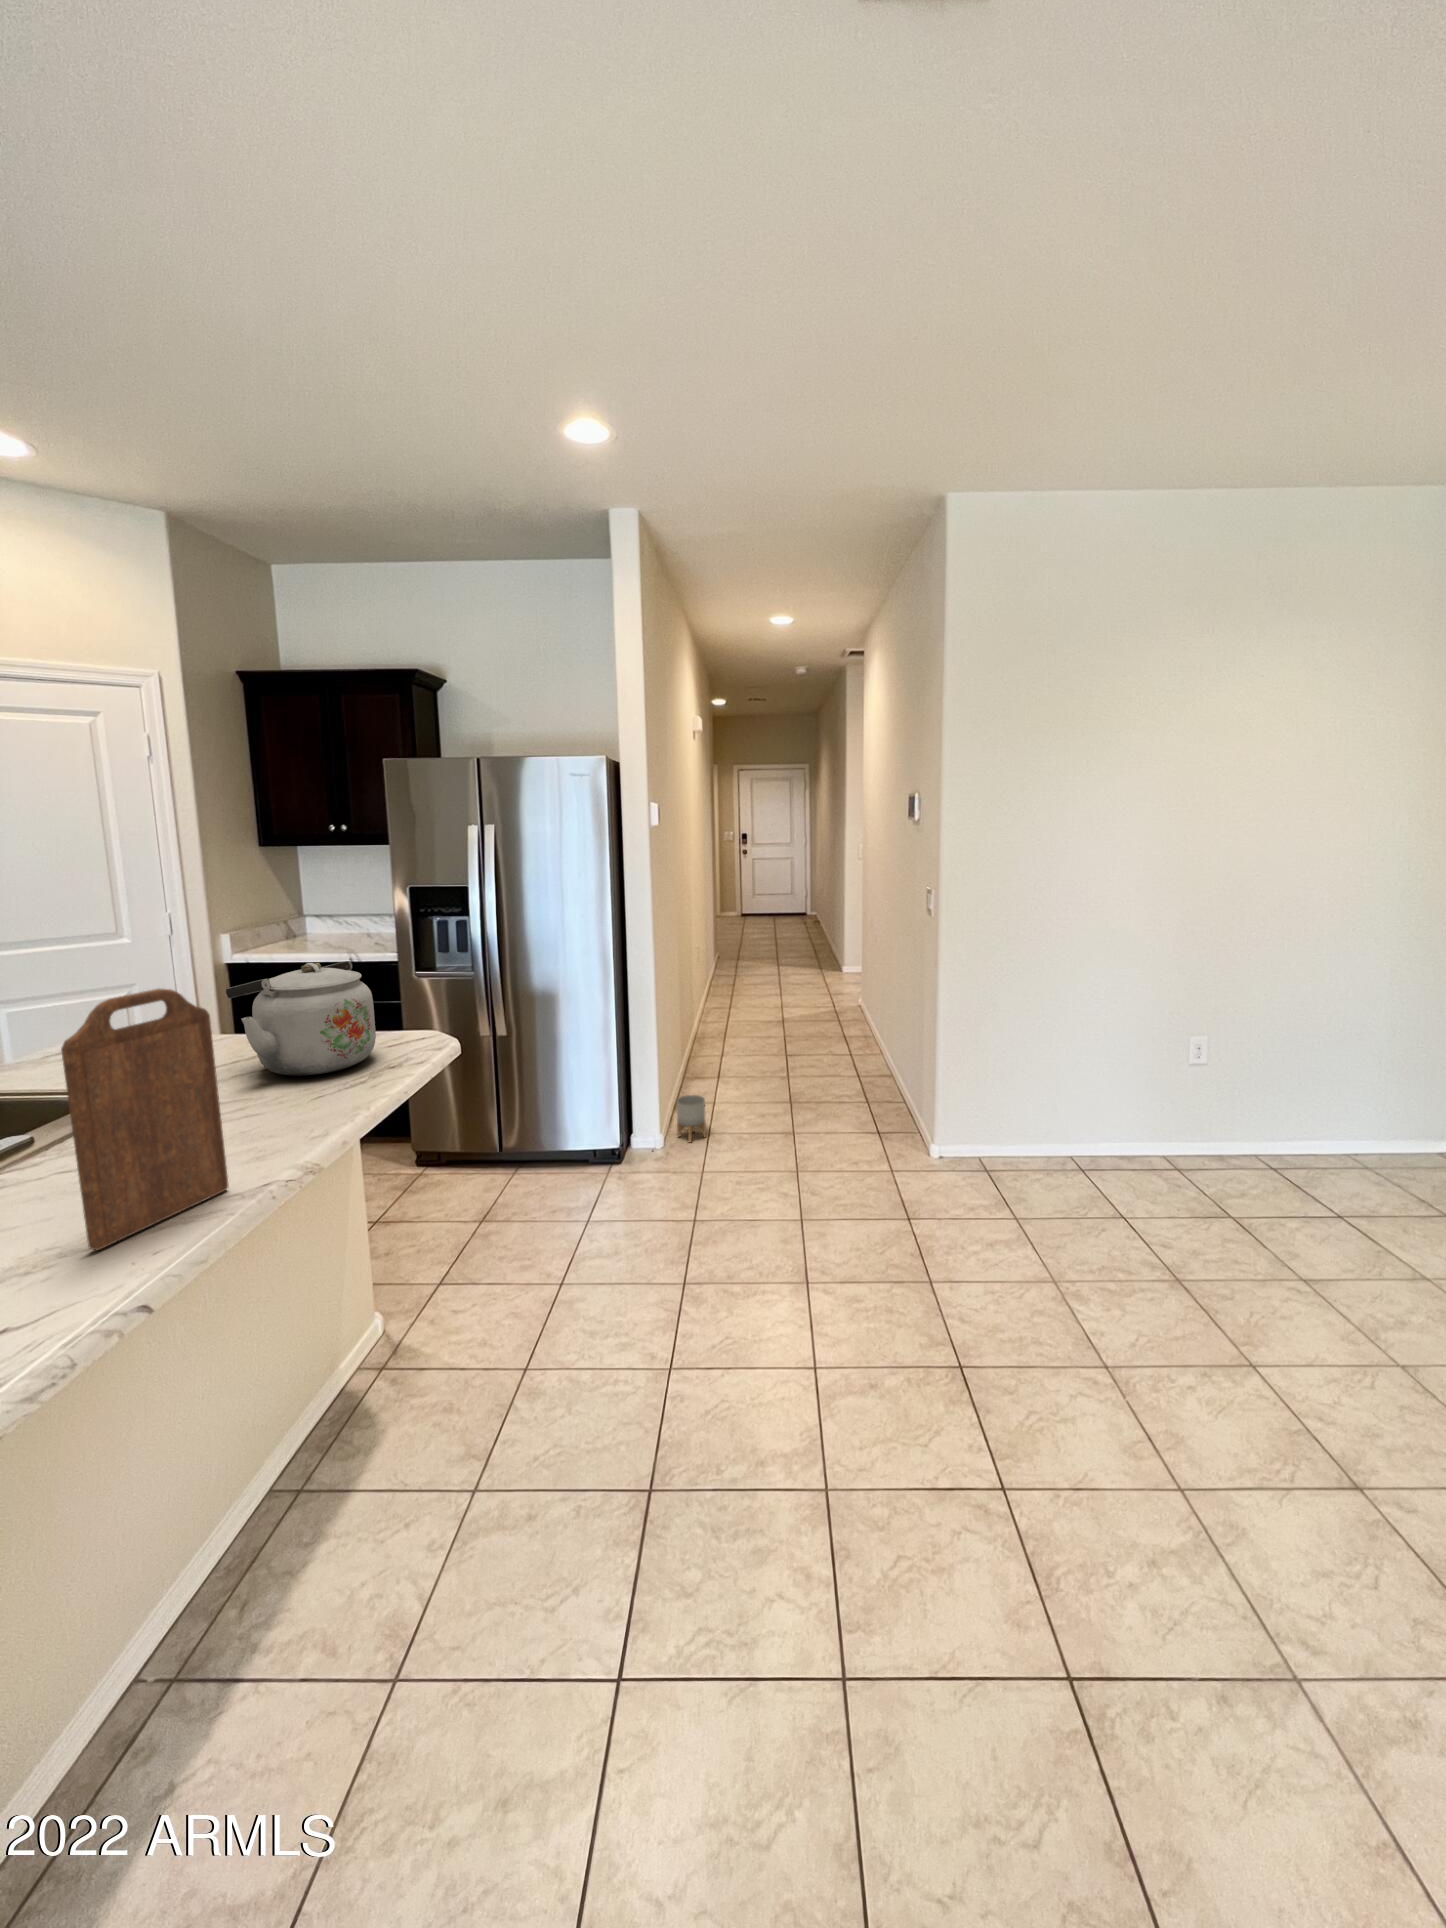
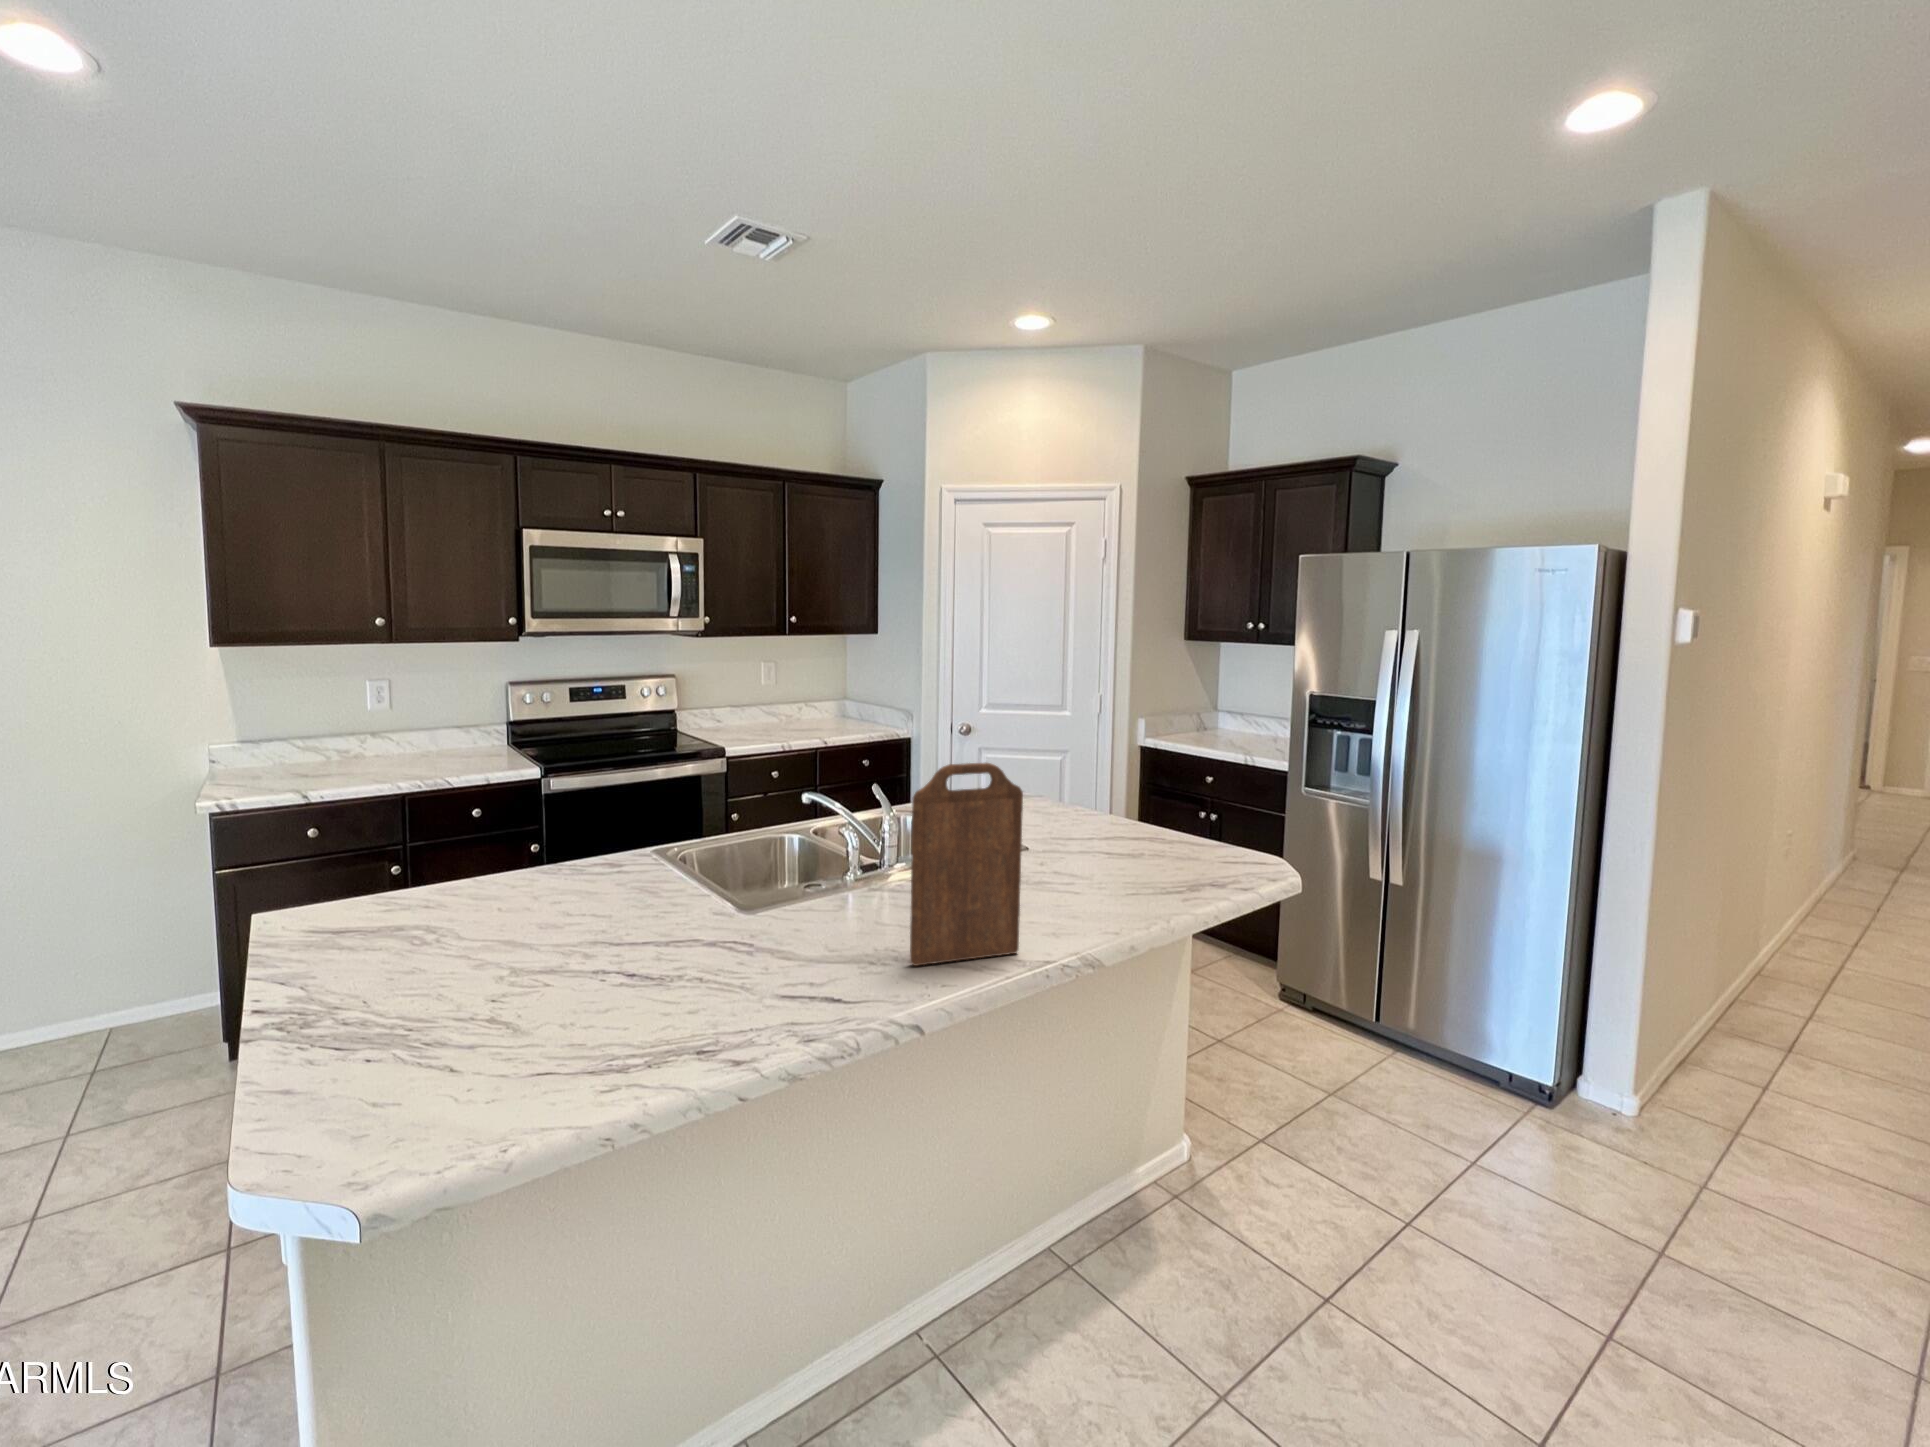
kettle: present [226,961,376,1076] -> none [1084,760,1210,872]
planter: present [677,1095,706,1142] -> none [1664,1050,1728,1129]

